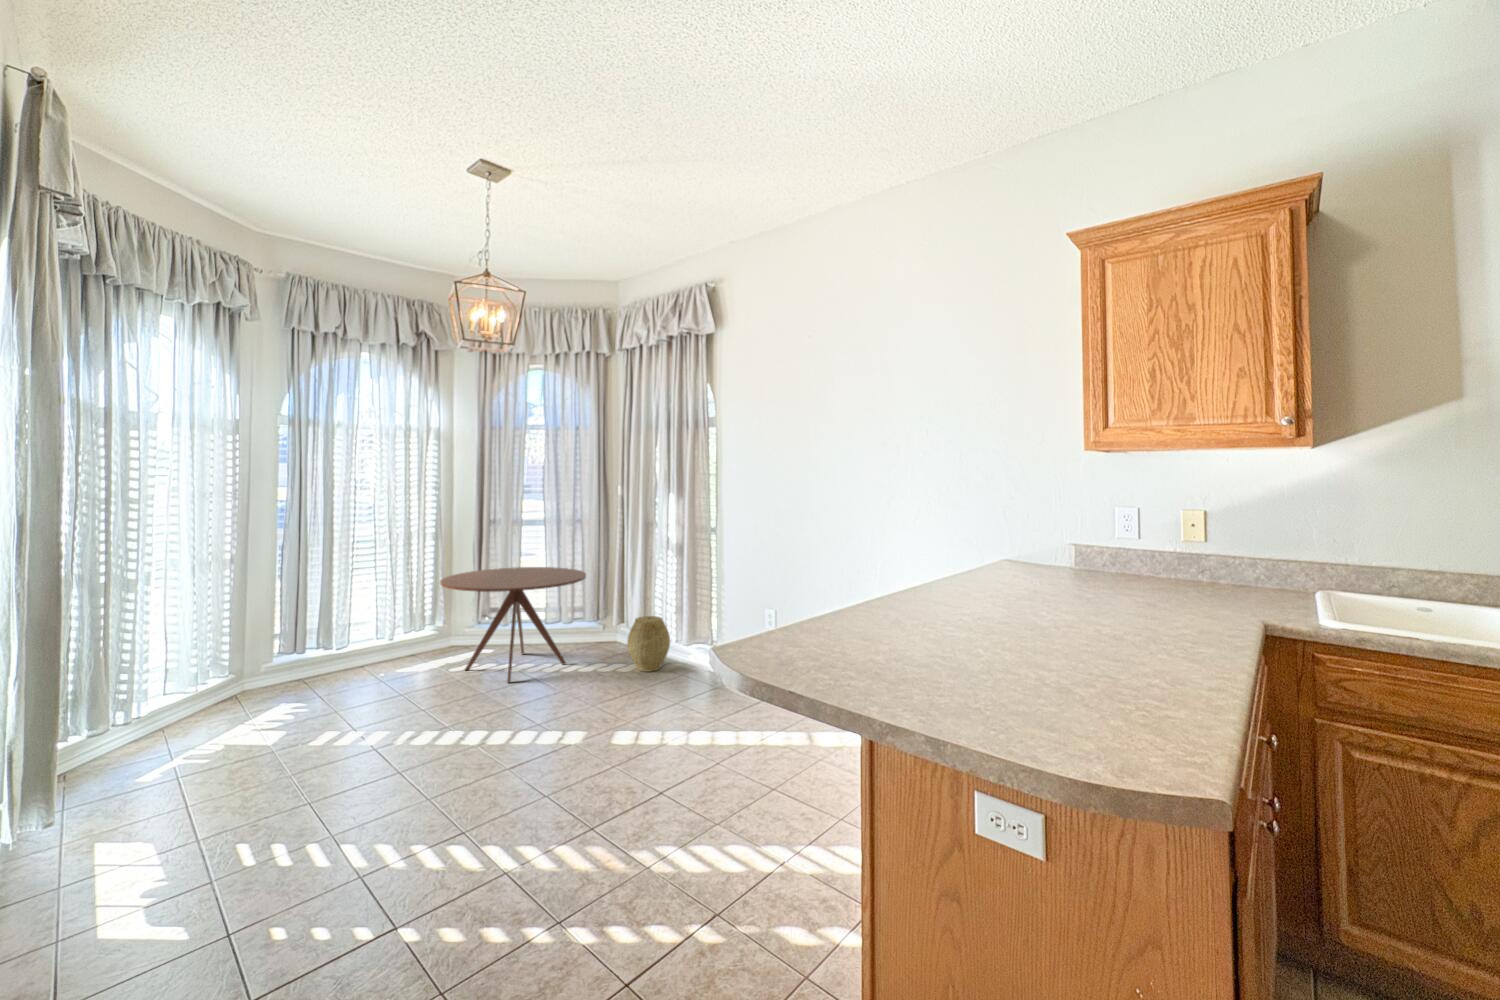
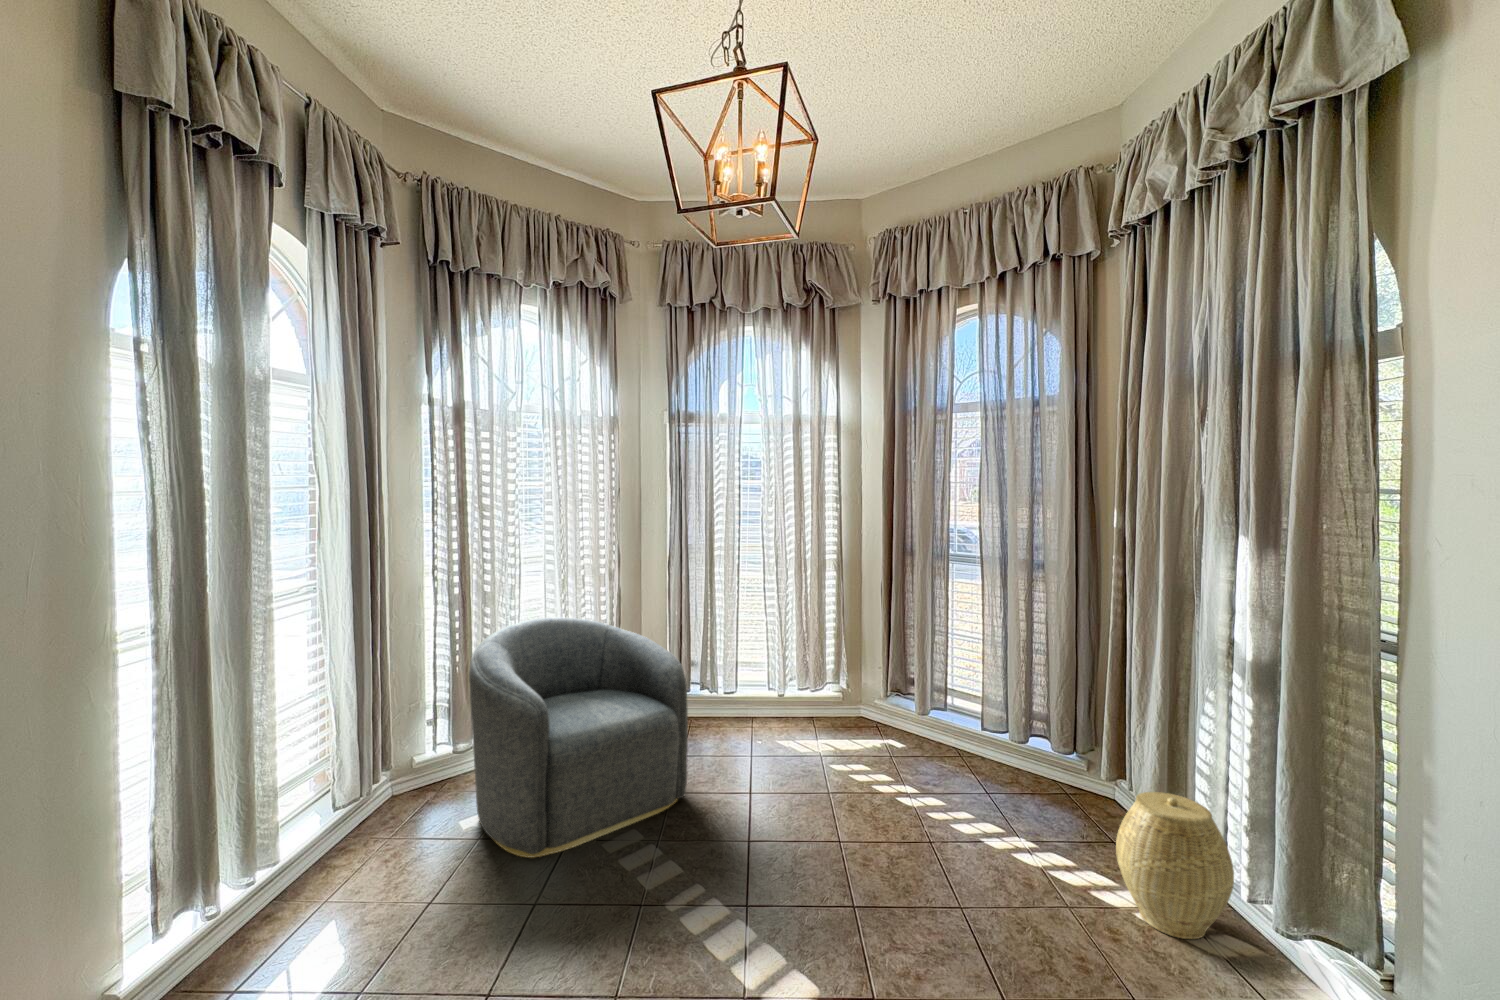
round table: present [440,567,586,683] -> none [793,632,1035,847]
armchair: none [157,588,365,755] -> present [469,617,688,858]

